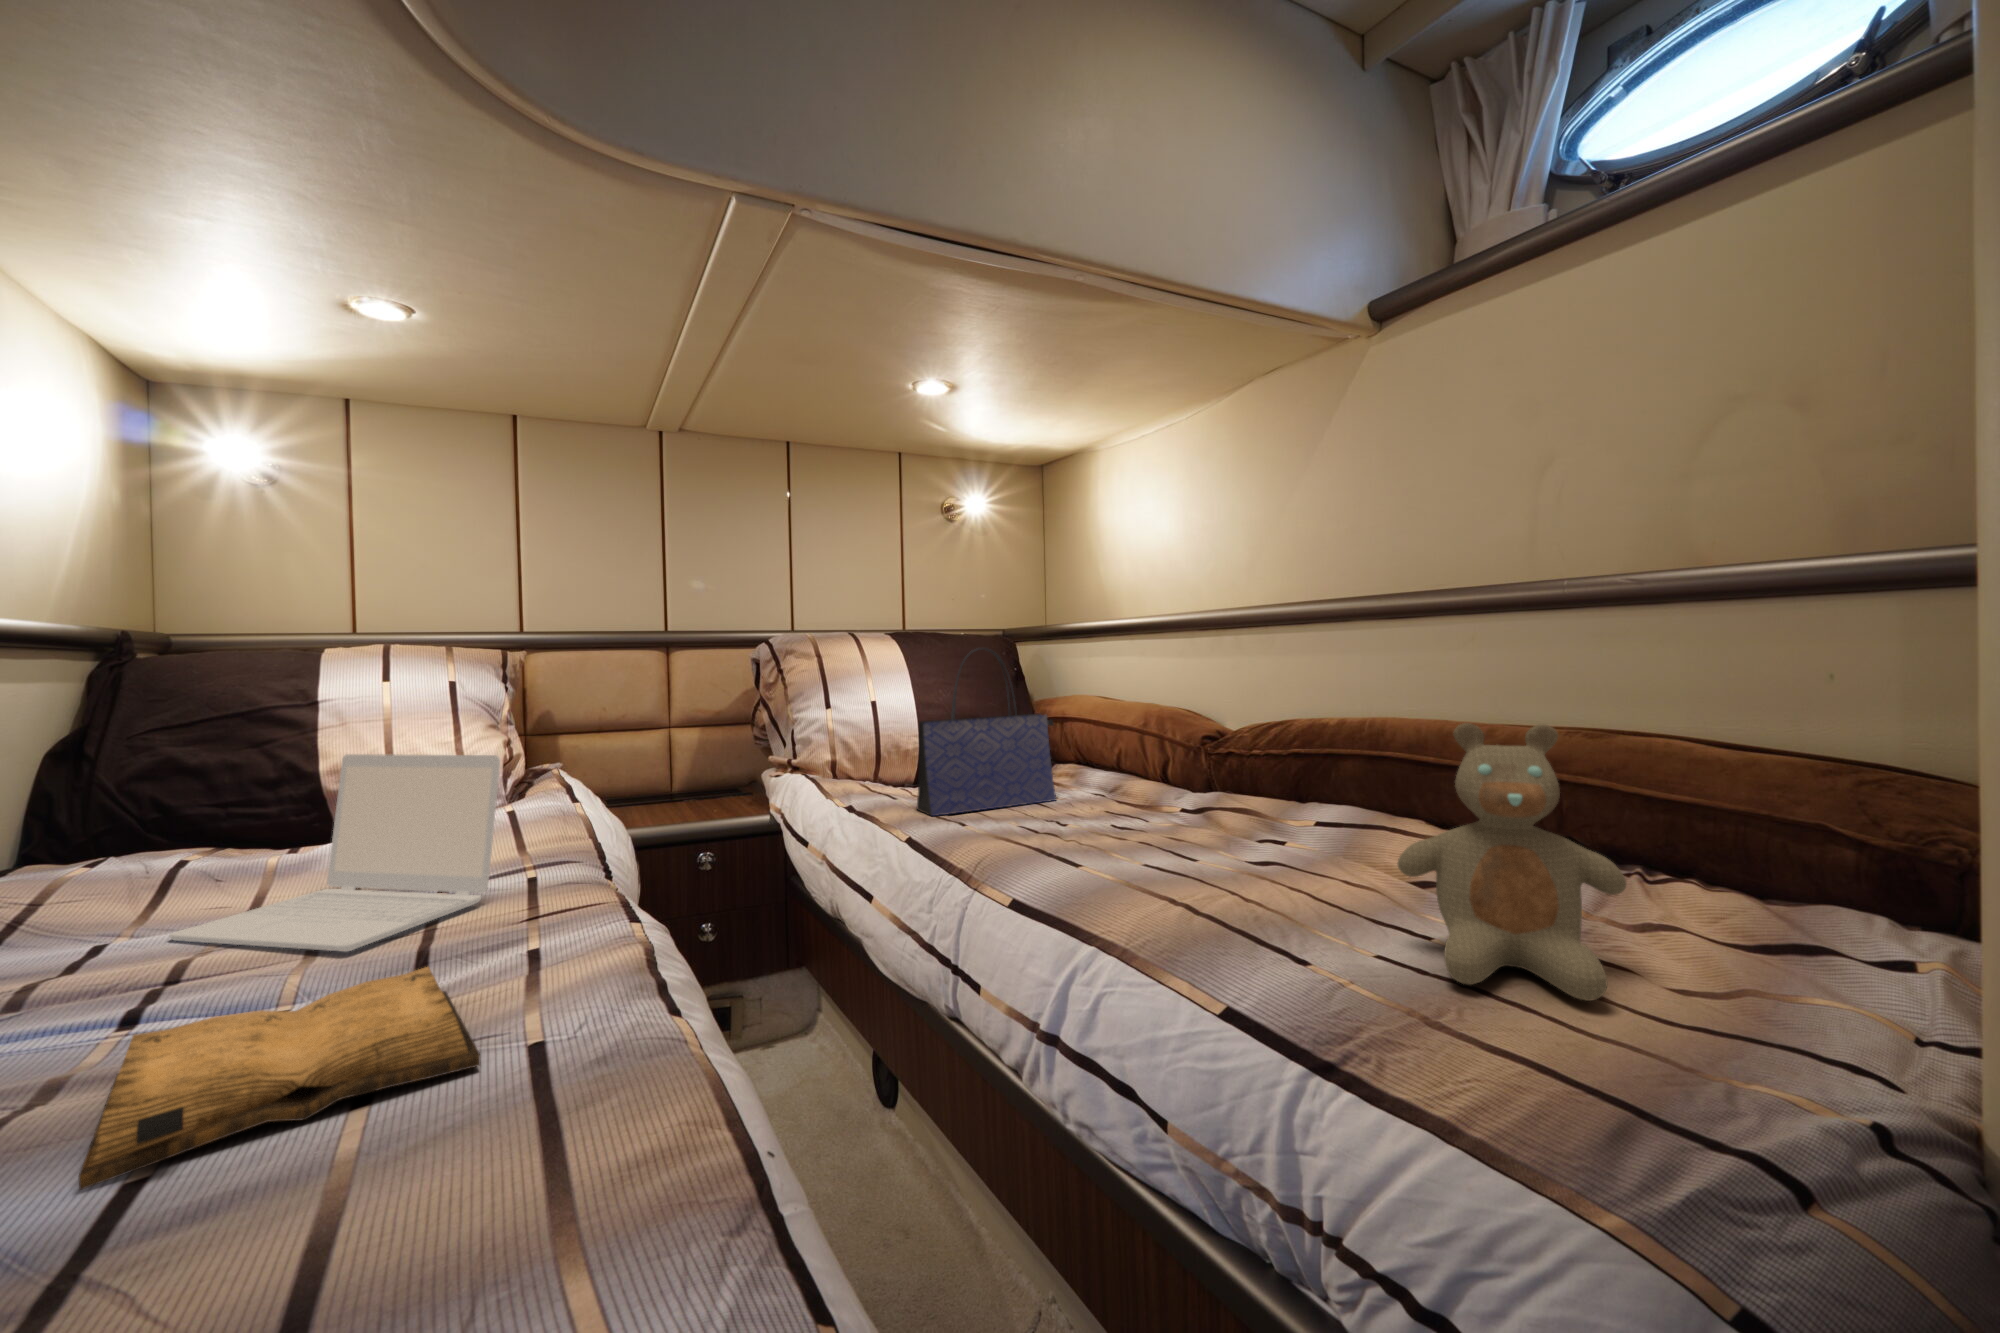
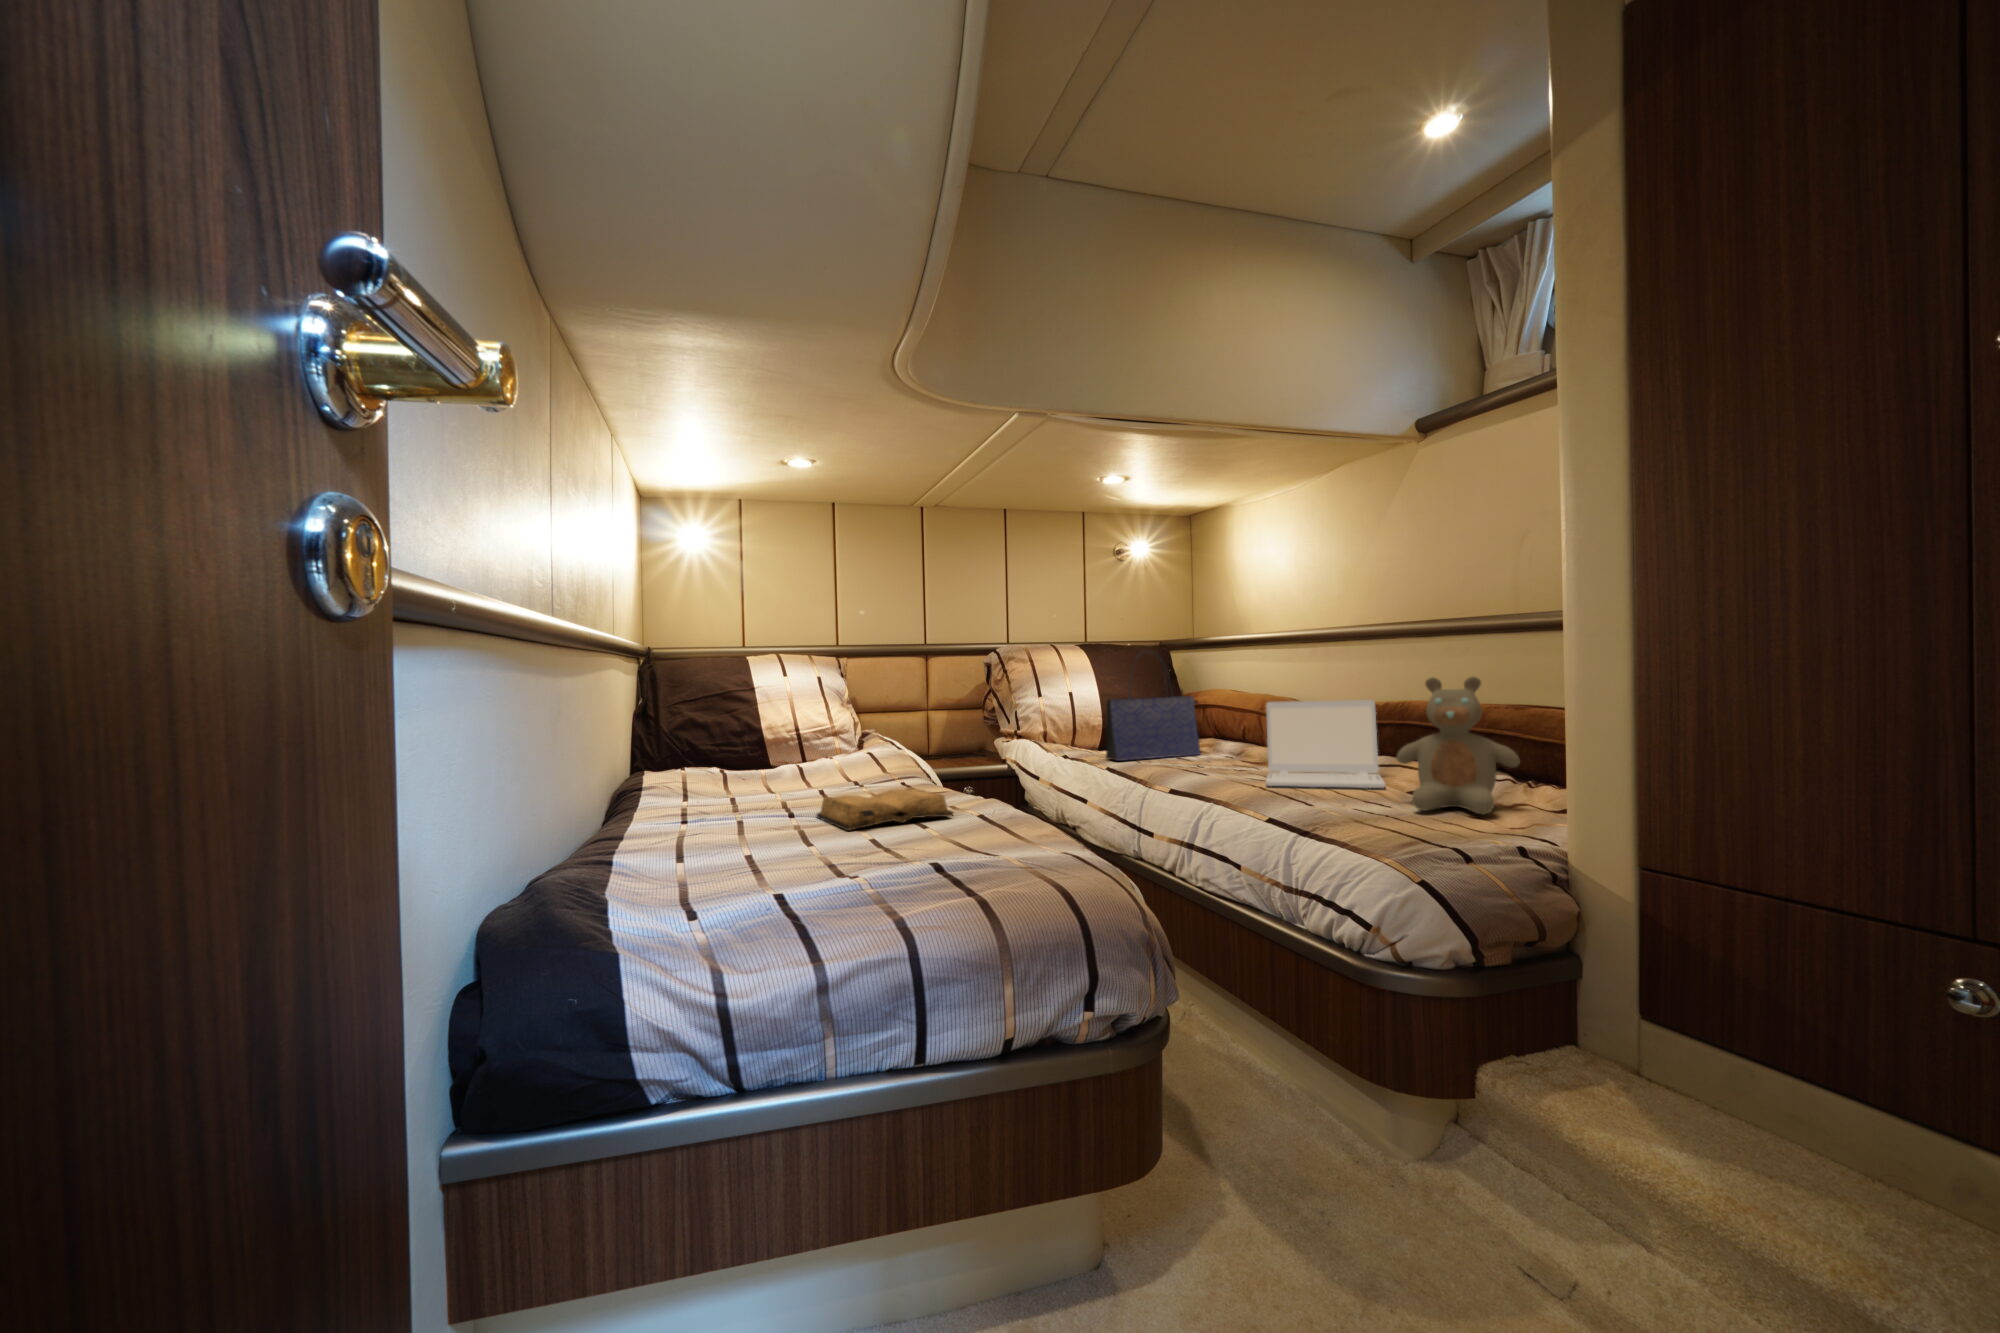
laptop: present [169,754,500,951] -> present [1266,700,1385,788]

